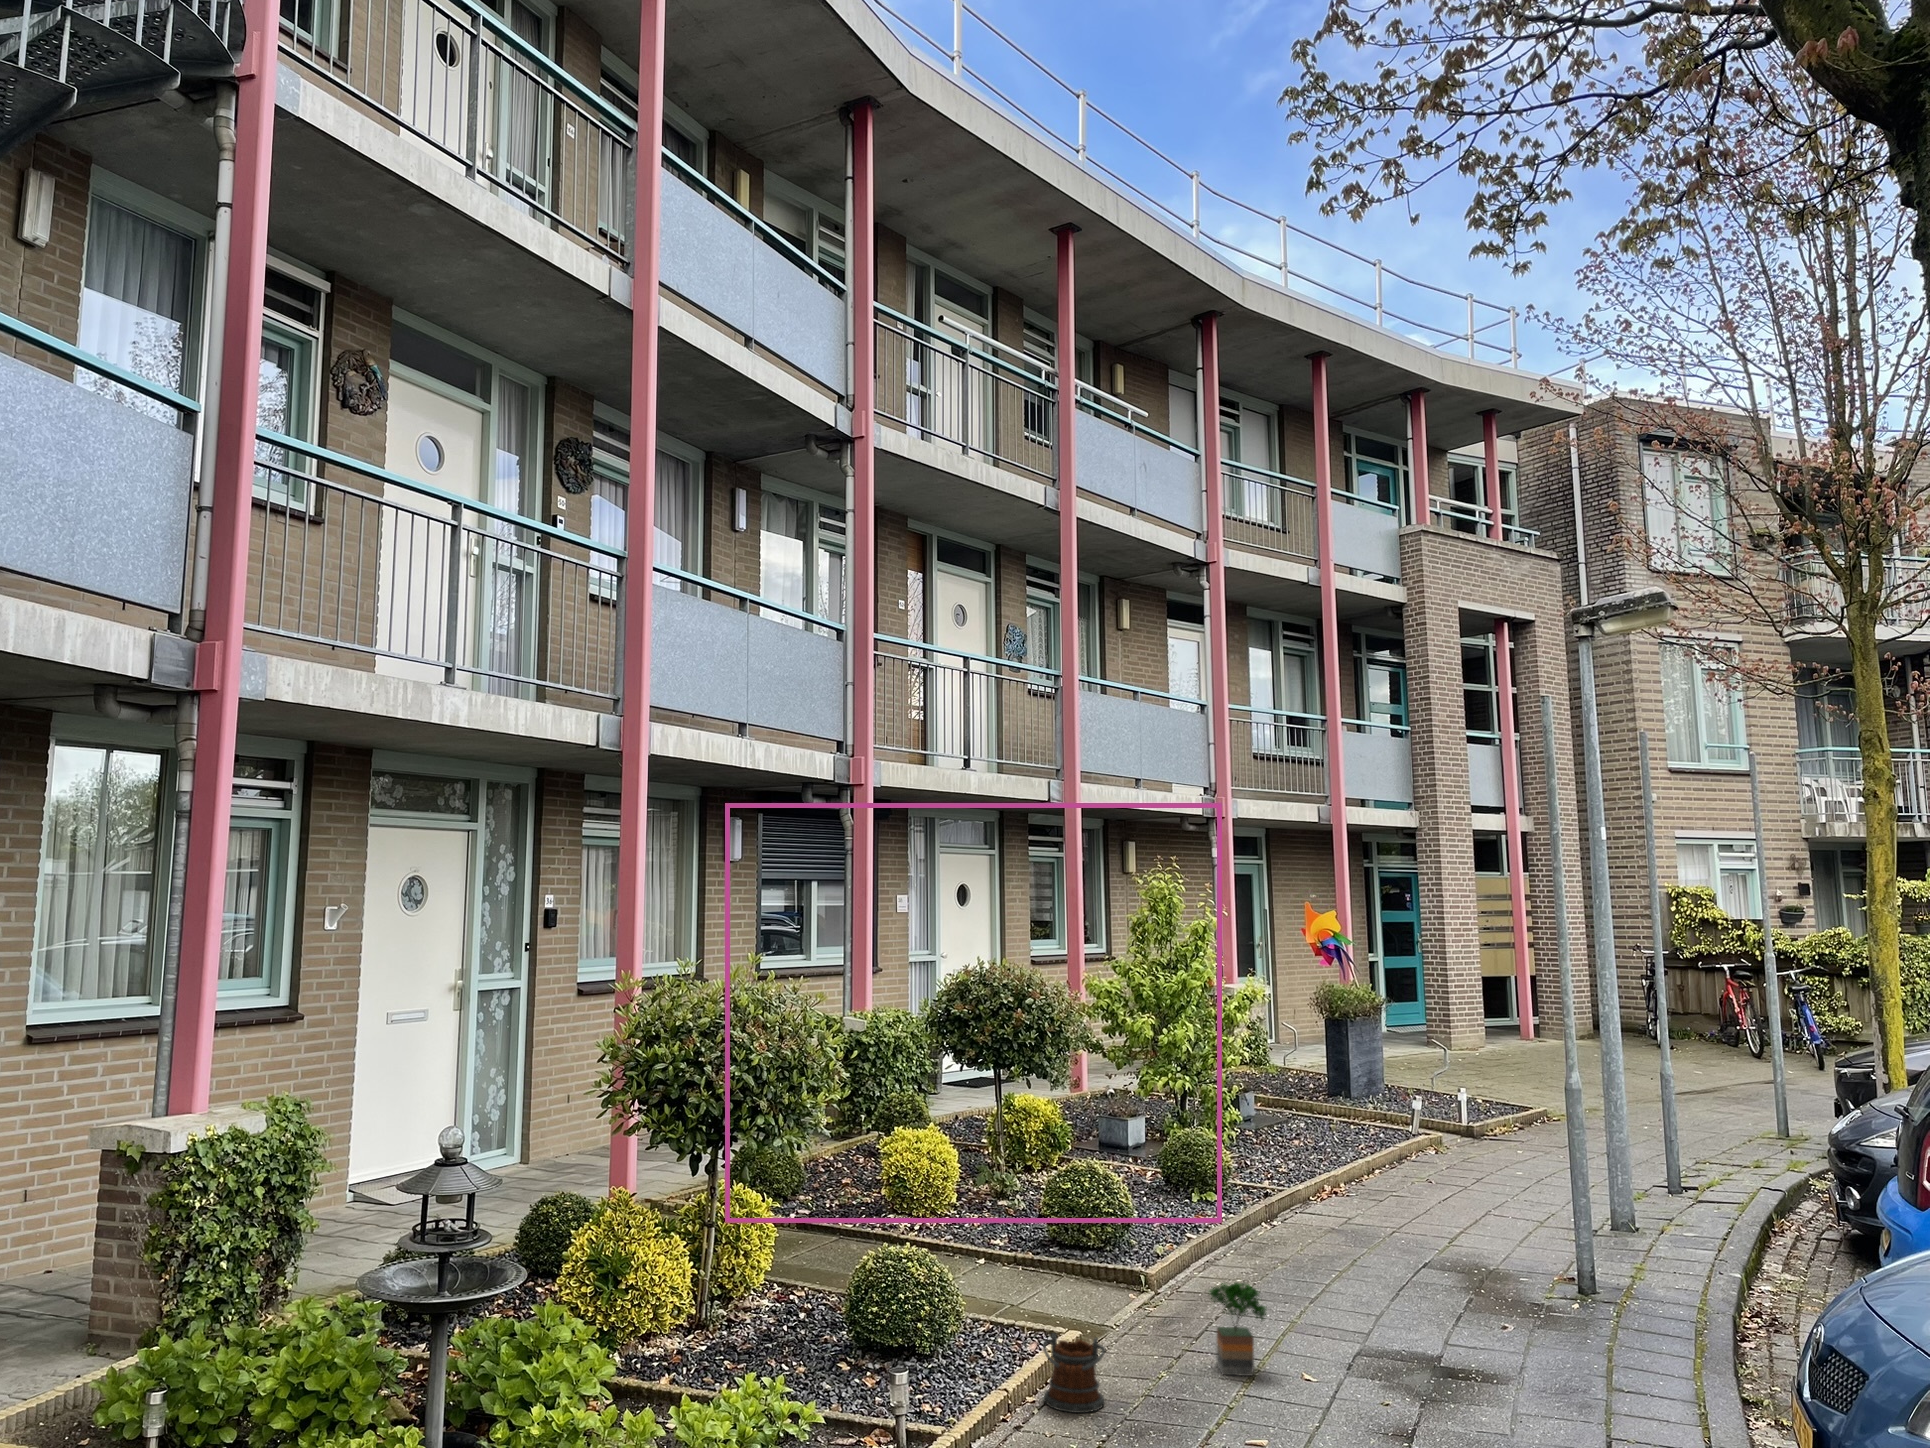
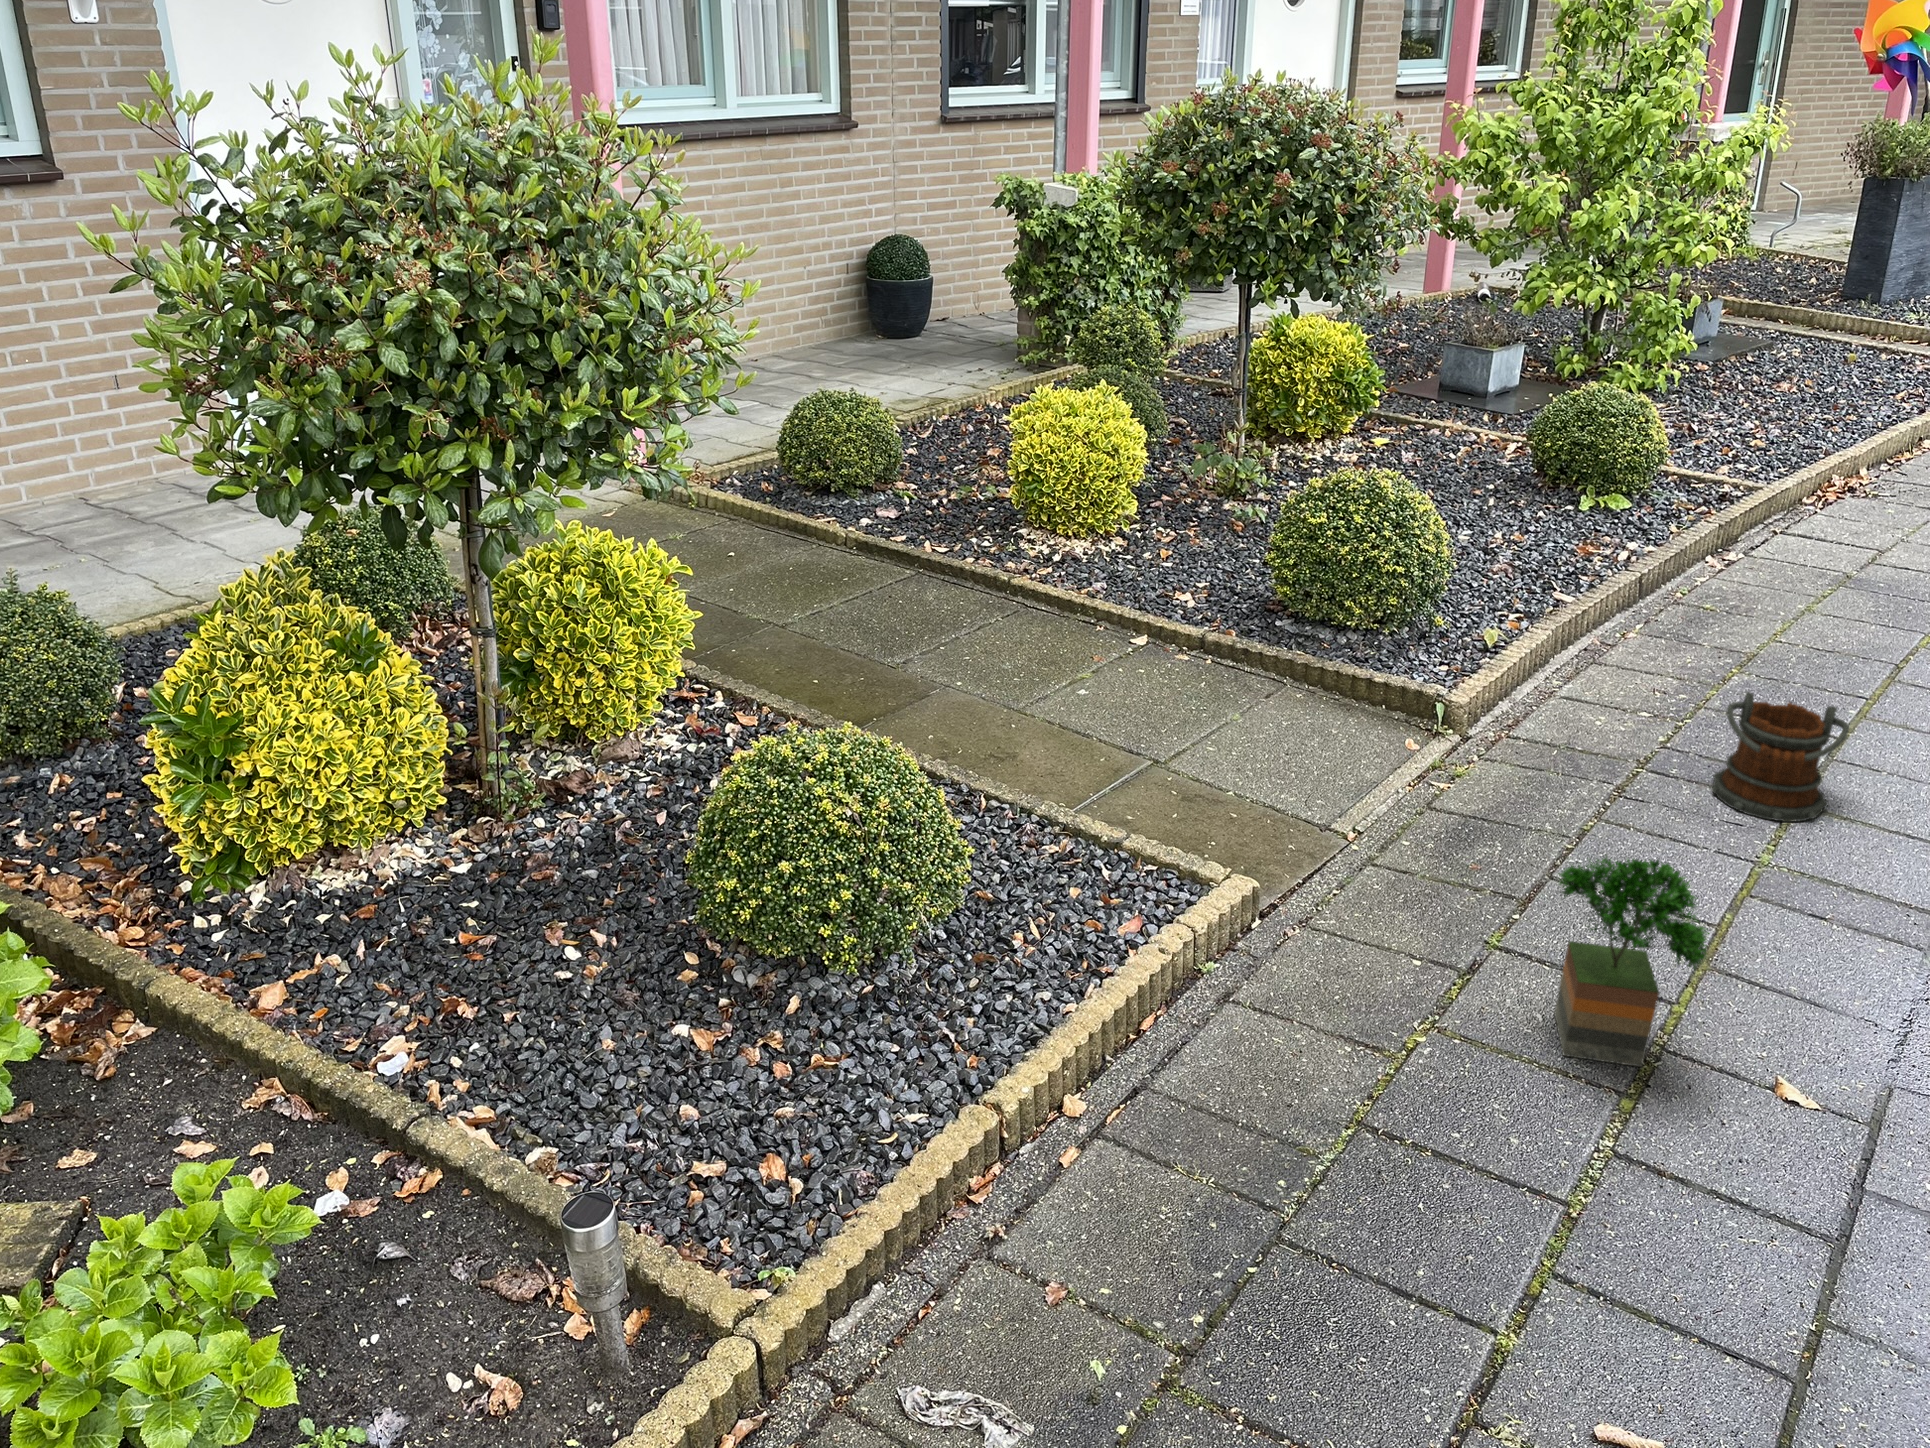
bucket: present [1043,1333,1105,1413] -> present [1712,692,1849,822]

